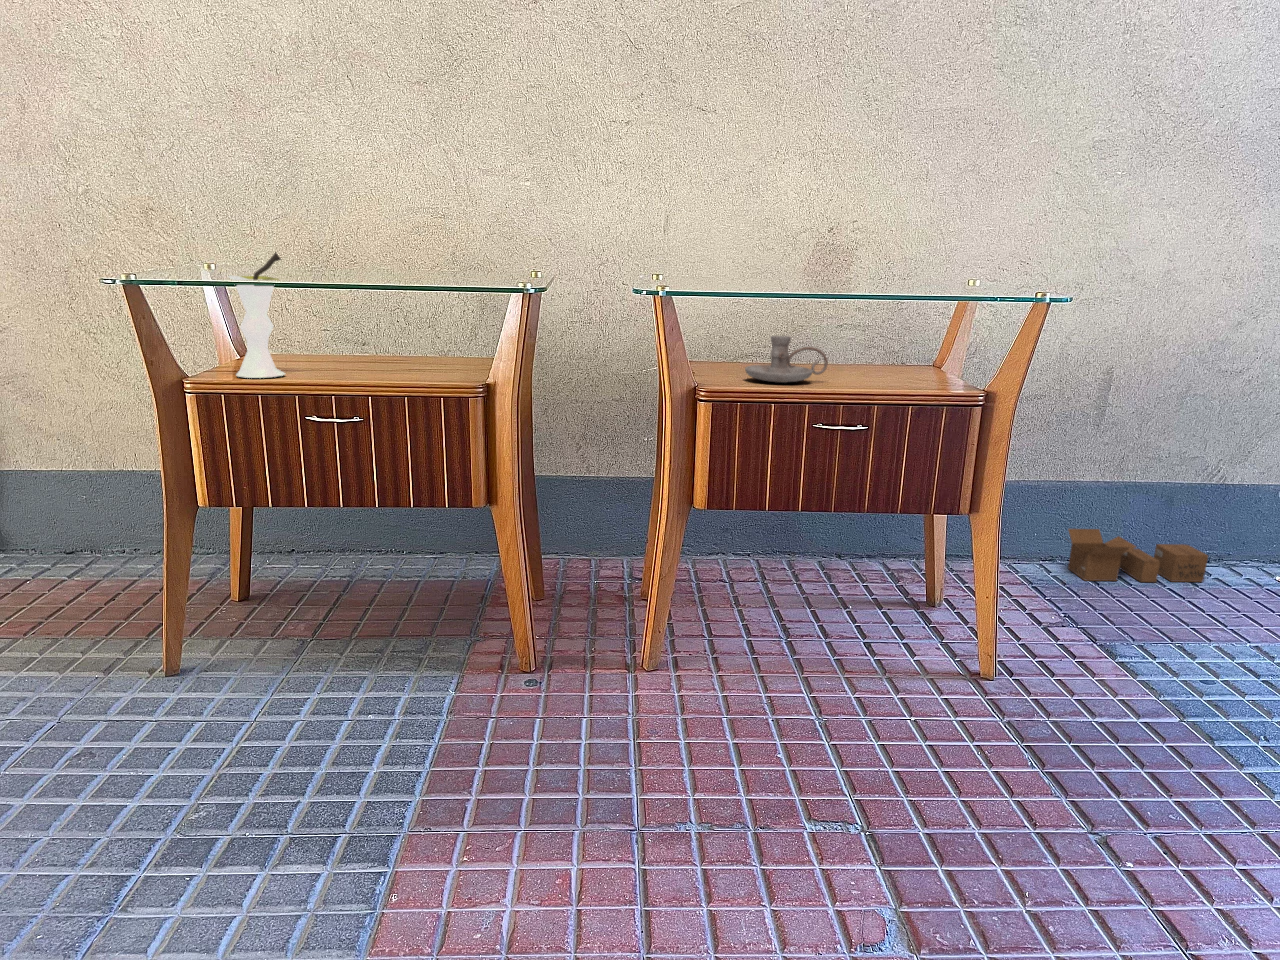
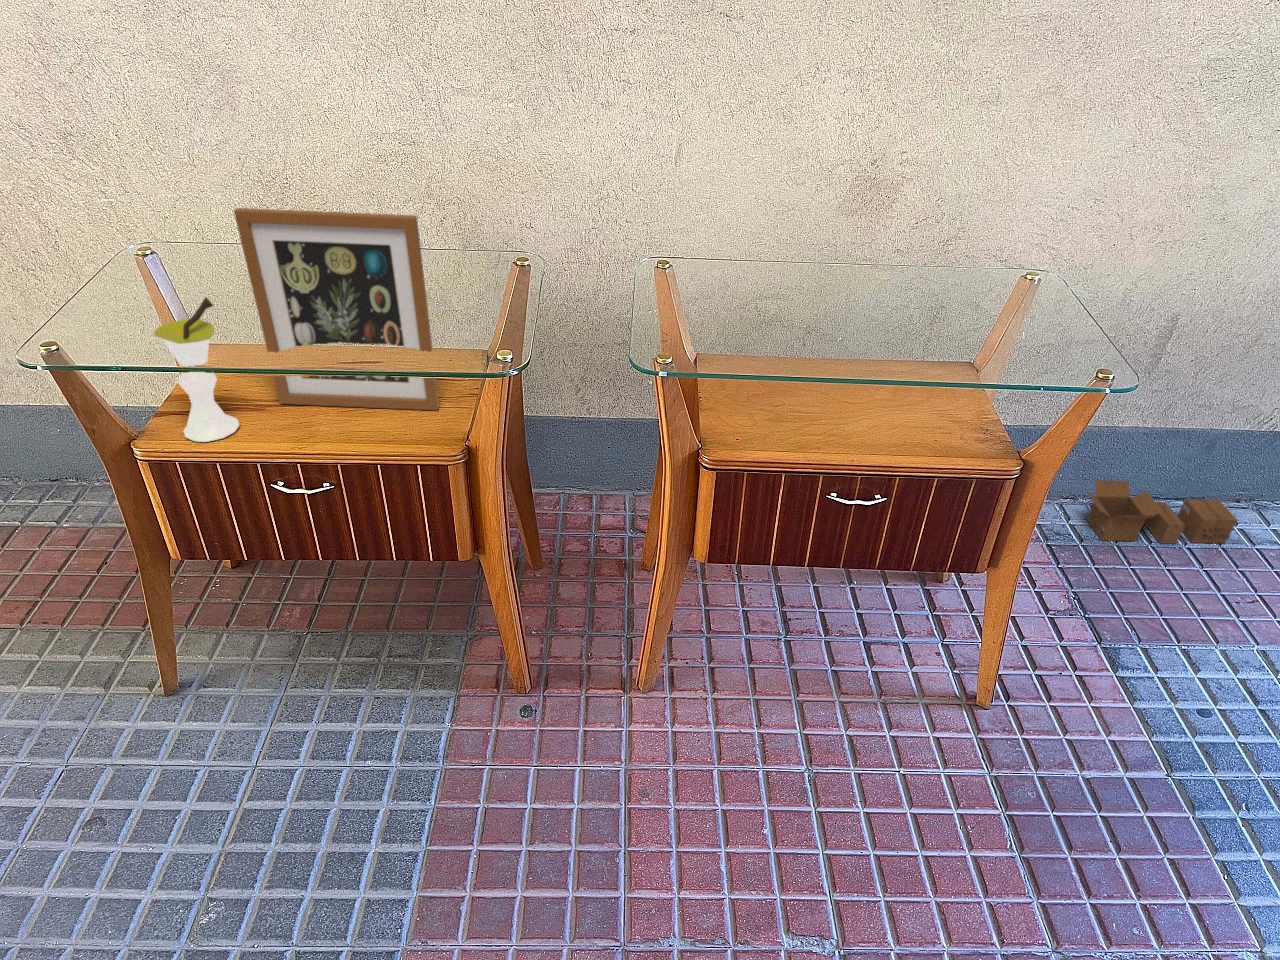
picture frame: none [308,190,463,375] -> present [234,208,439,410]
candle holder: present [745,336,828,383] -> none [758,377,853,440]

